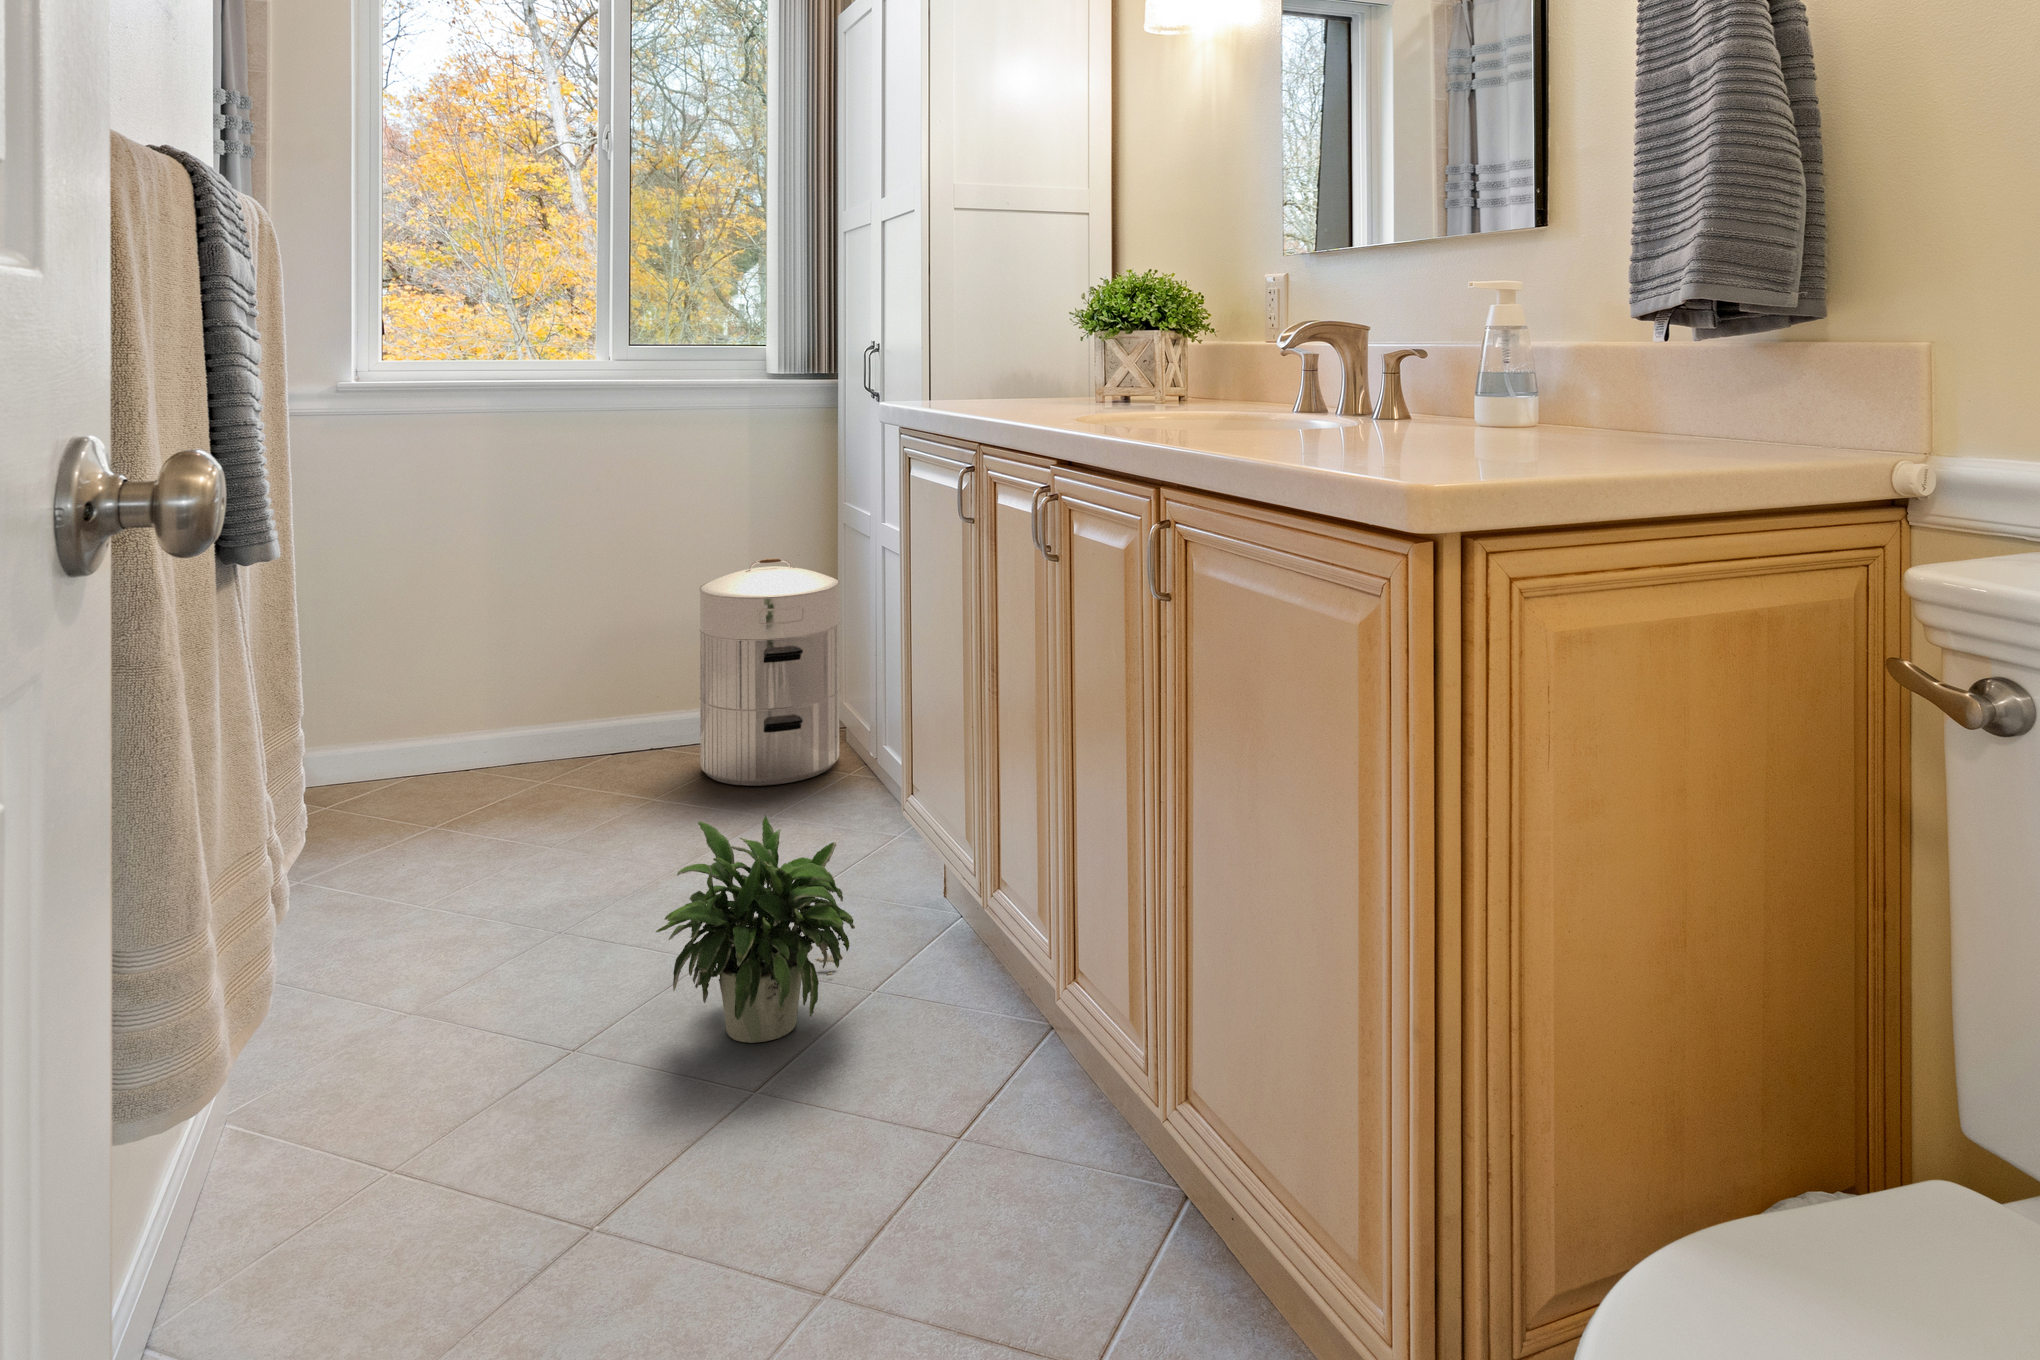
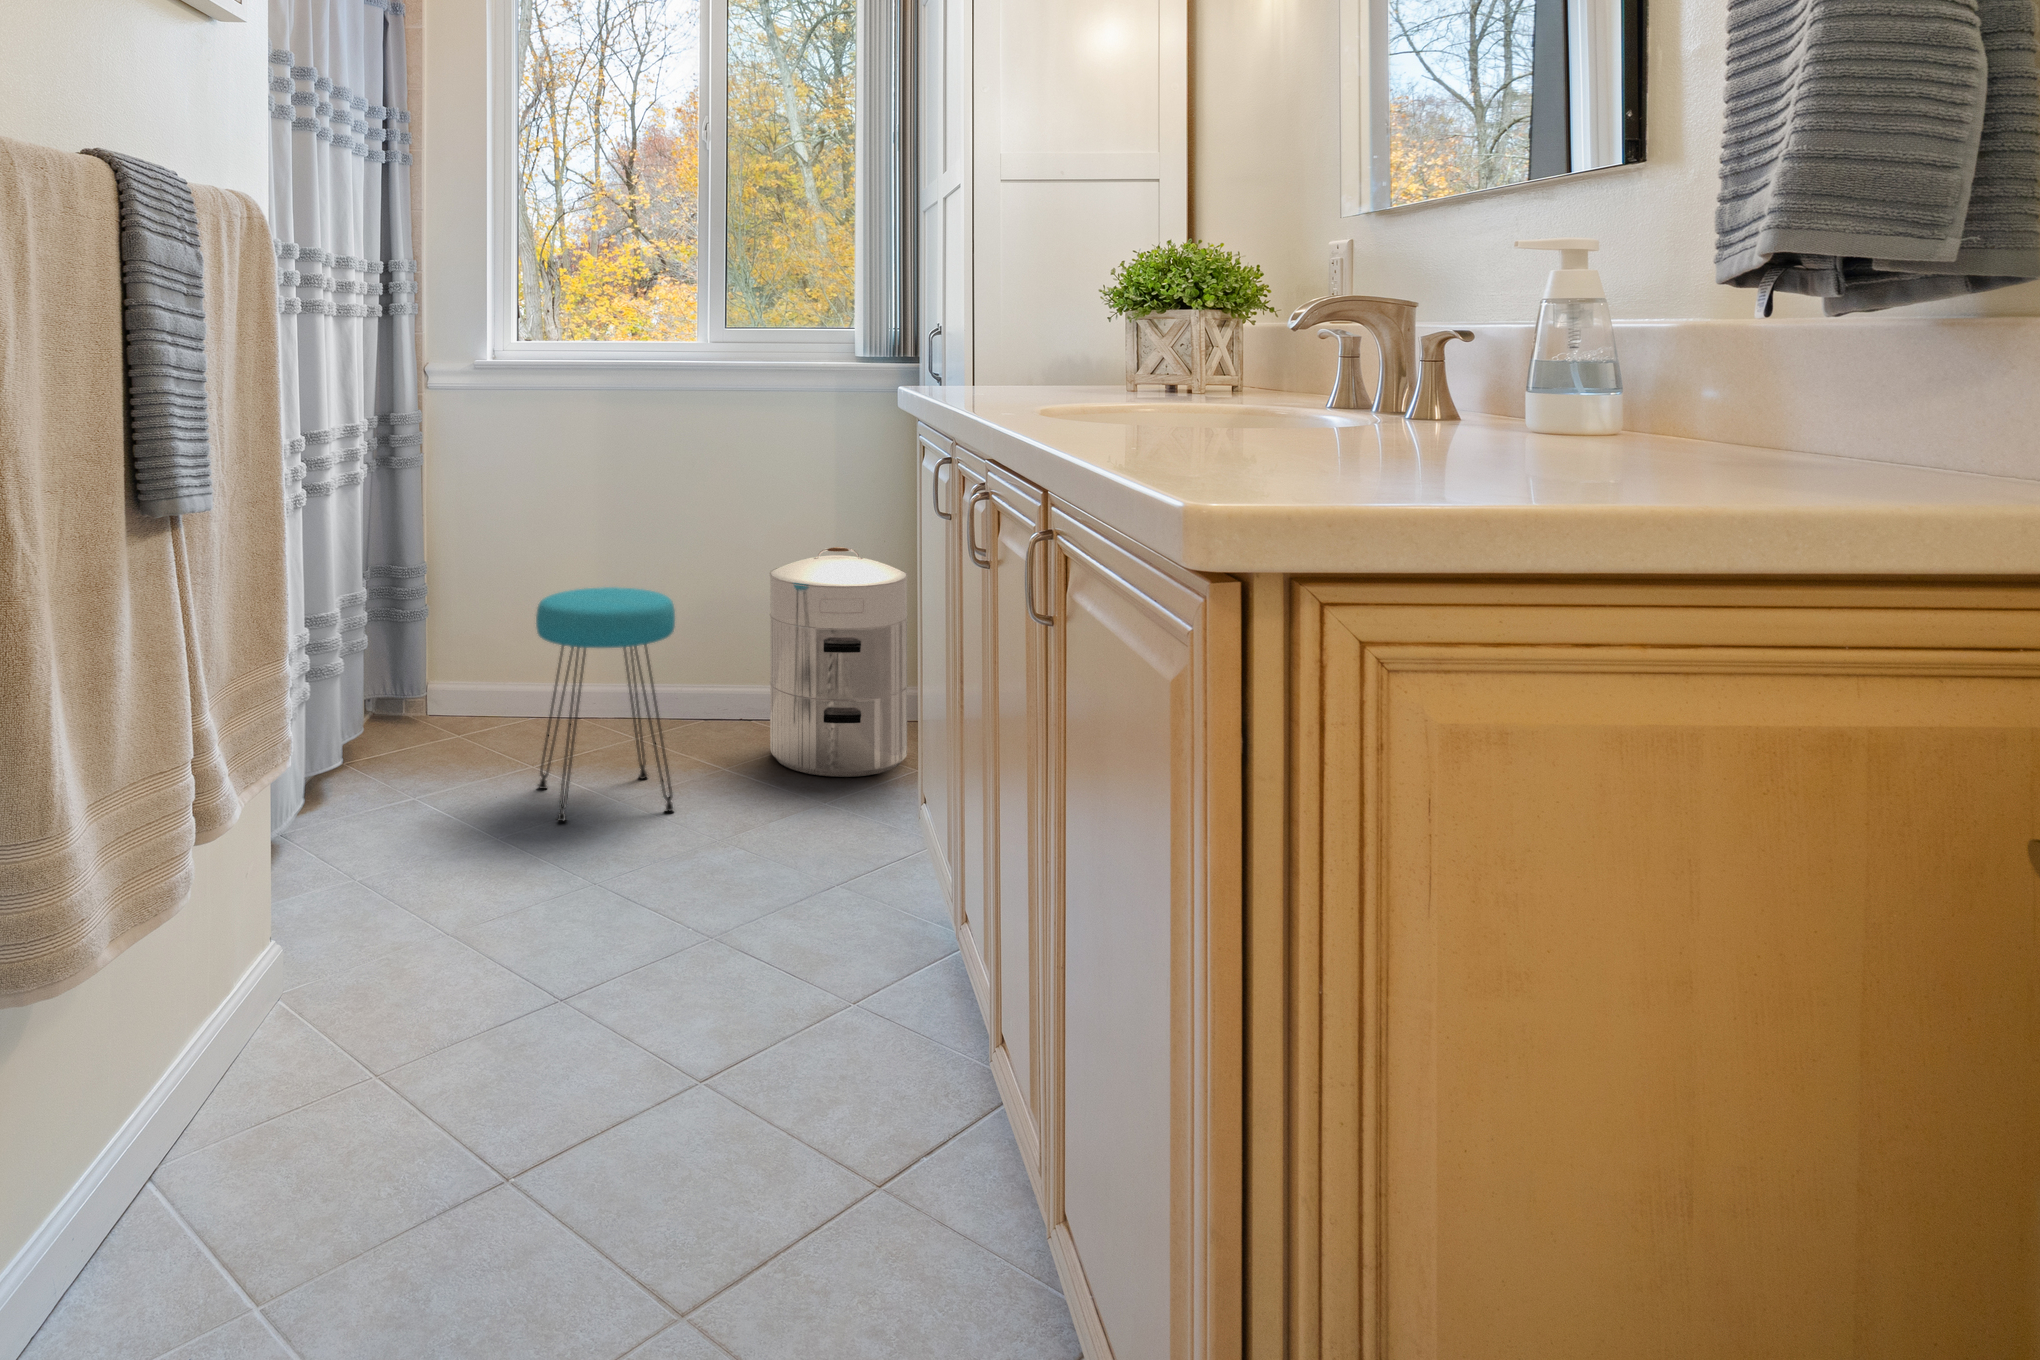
stool: none [452,617,621,872] -> present [536,587,675,821]
potted plant: present [656,815,855,1043] -> none [625,802,827,1035]

